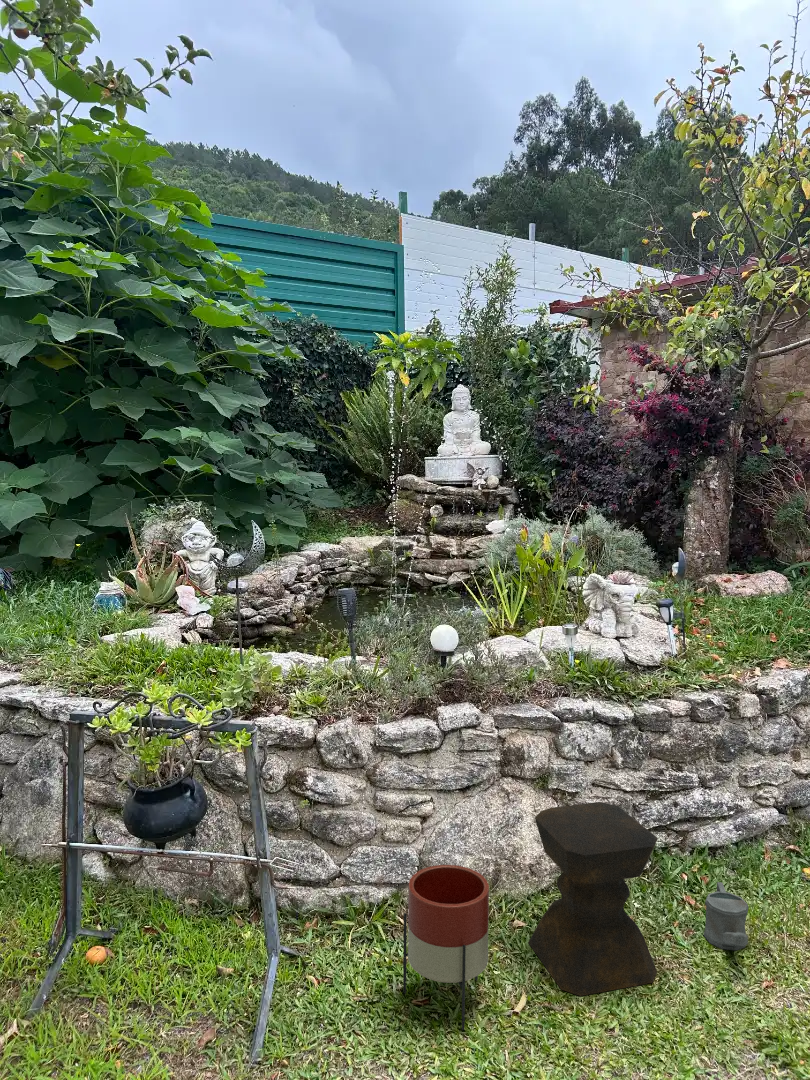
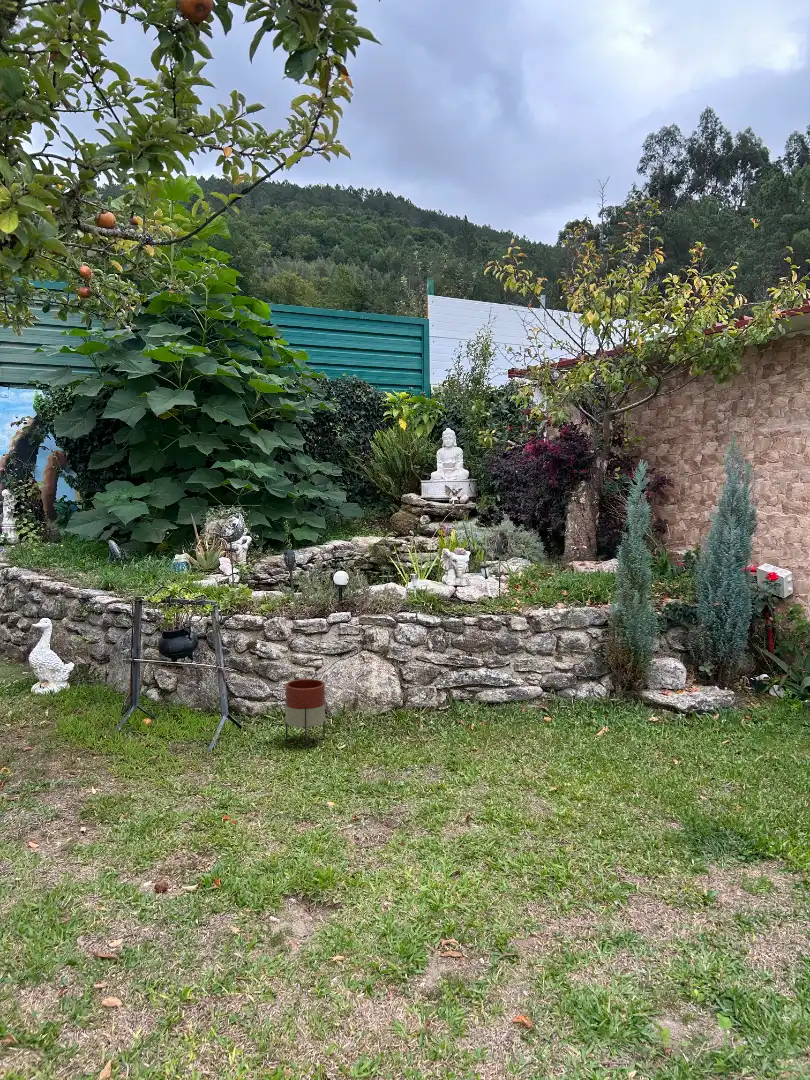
stool: present [528,802,658,996] -> none [360,658,416,744]
watering can: present [704,882,749,950] -> none [452,707,475,736]

